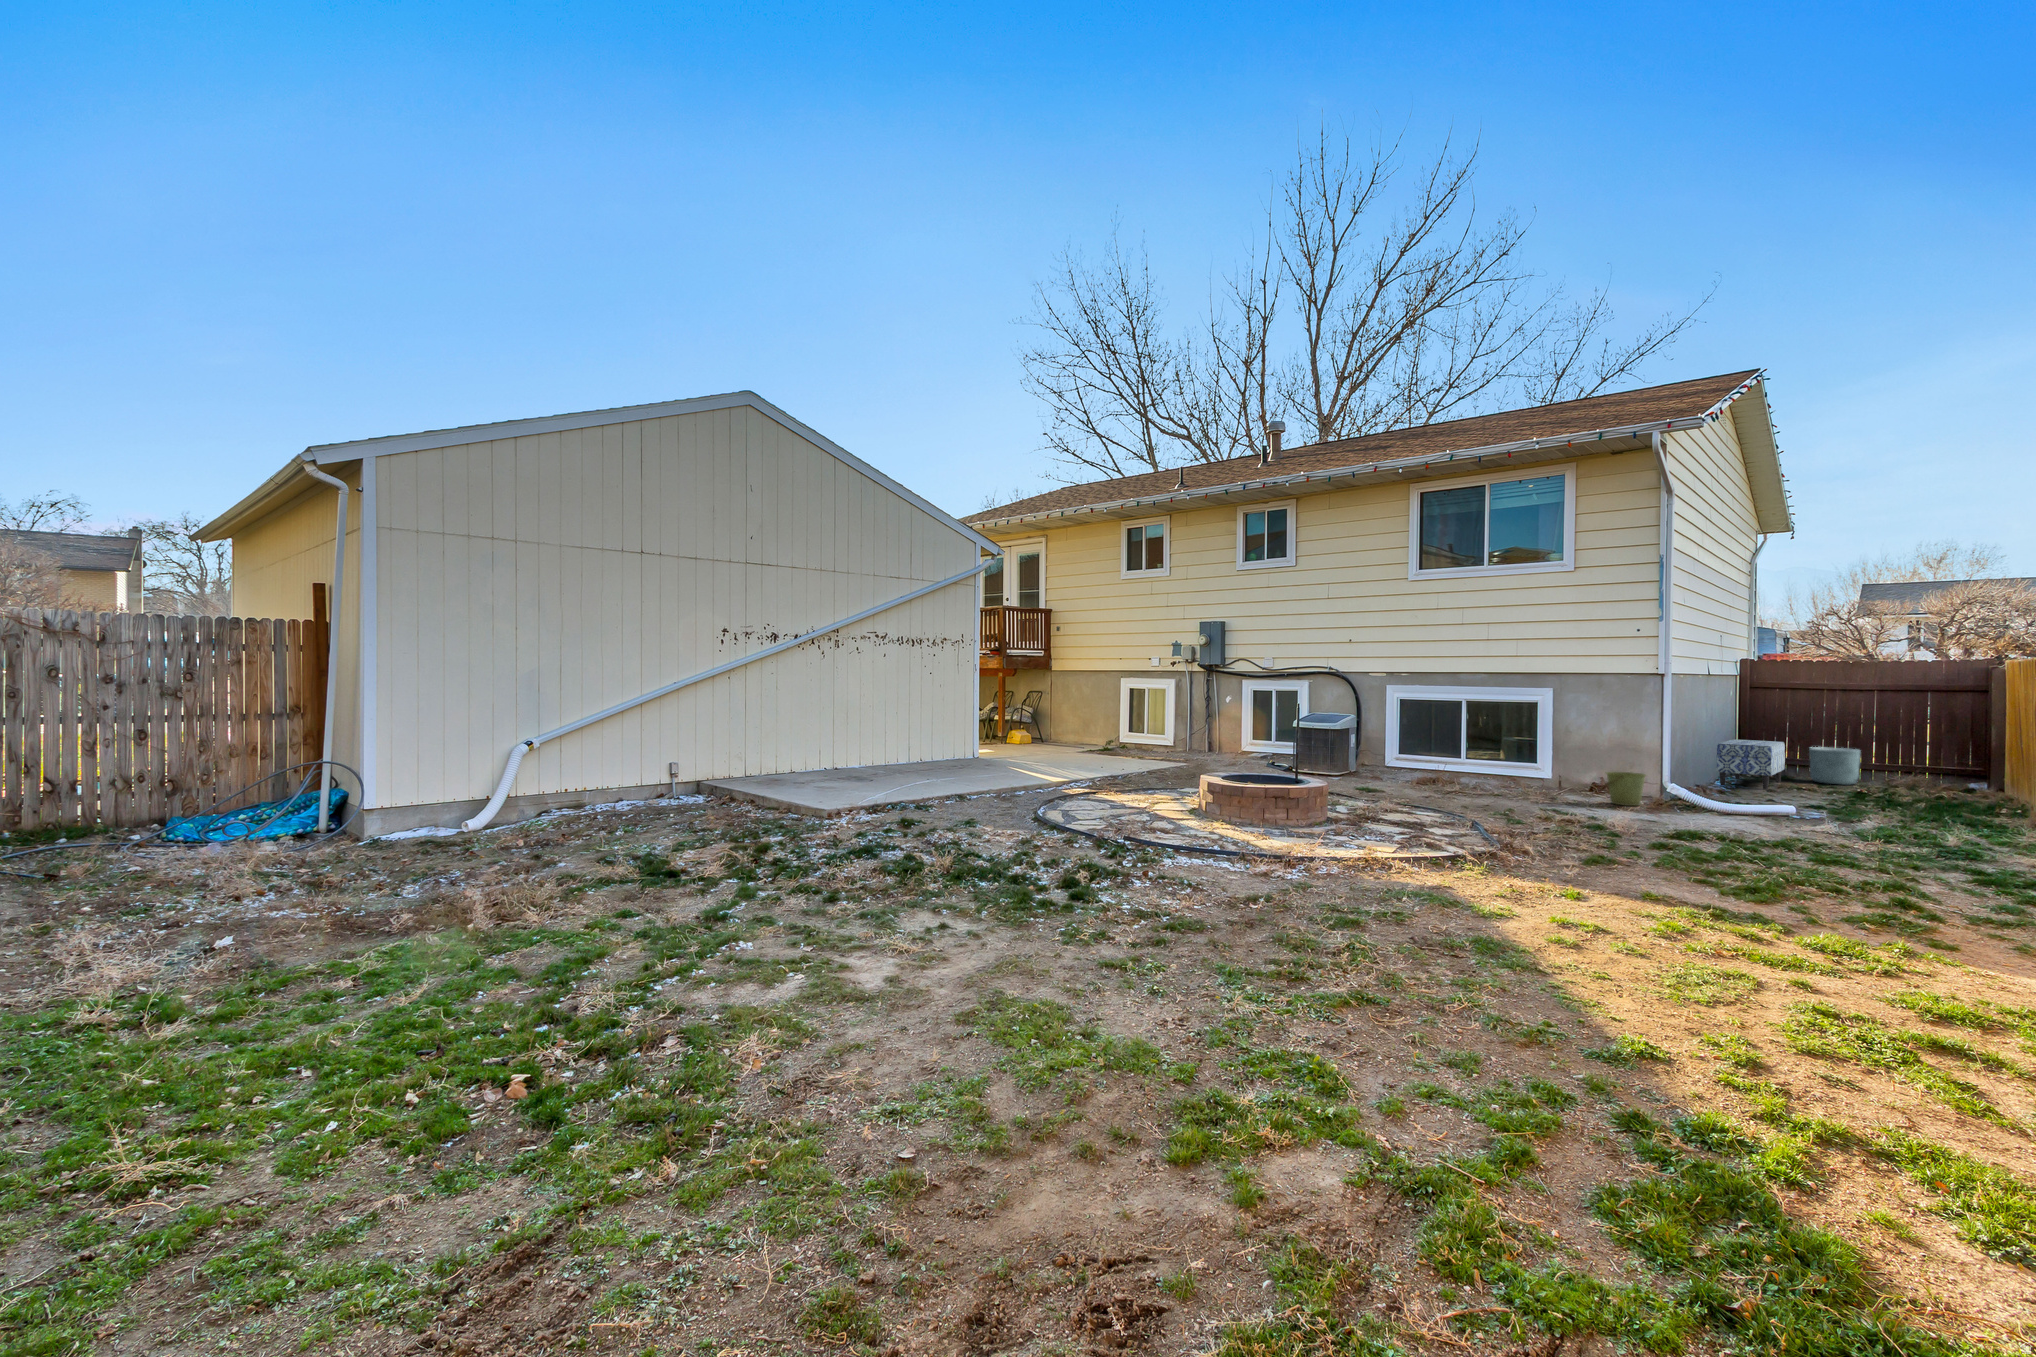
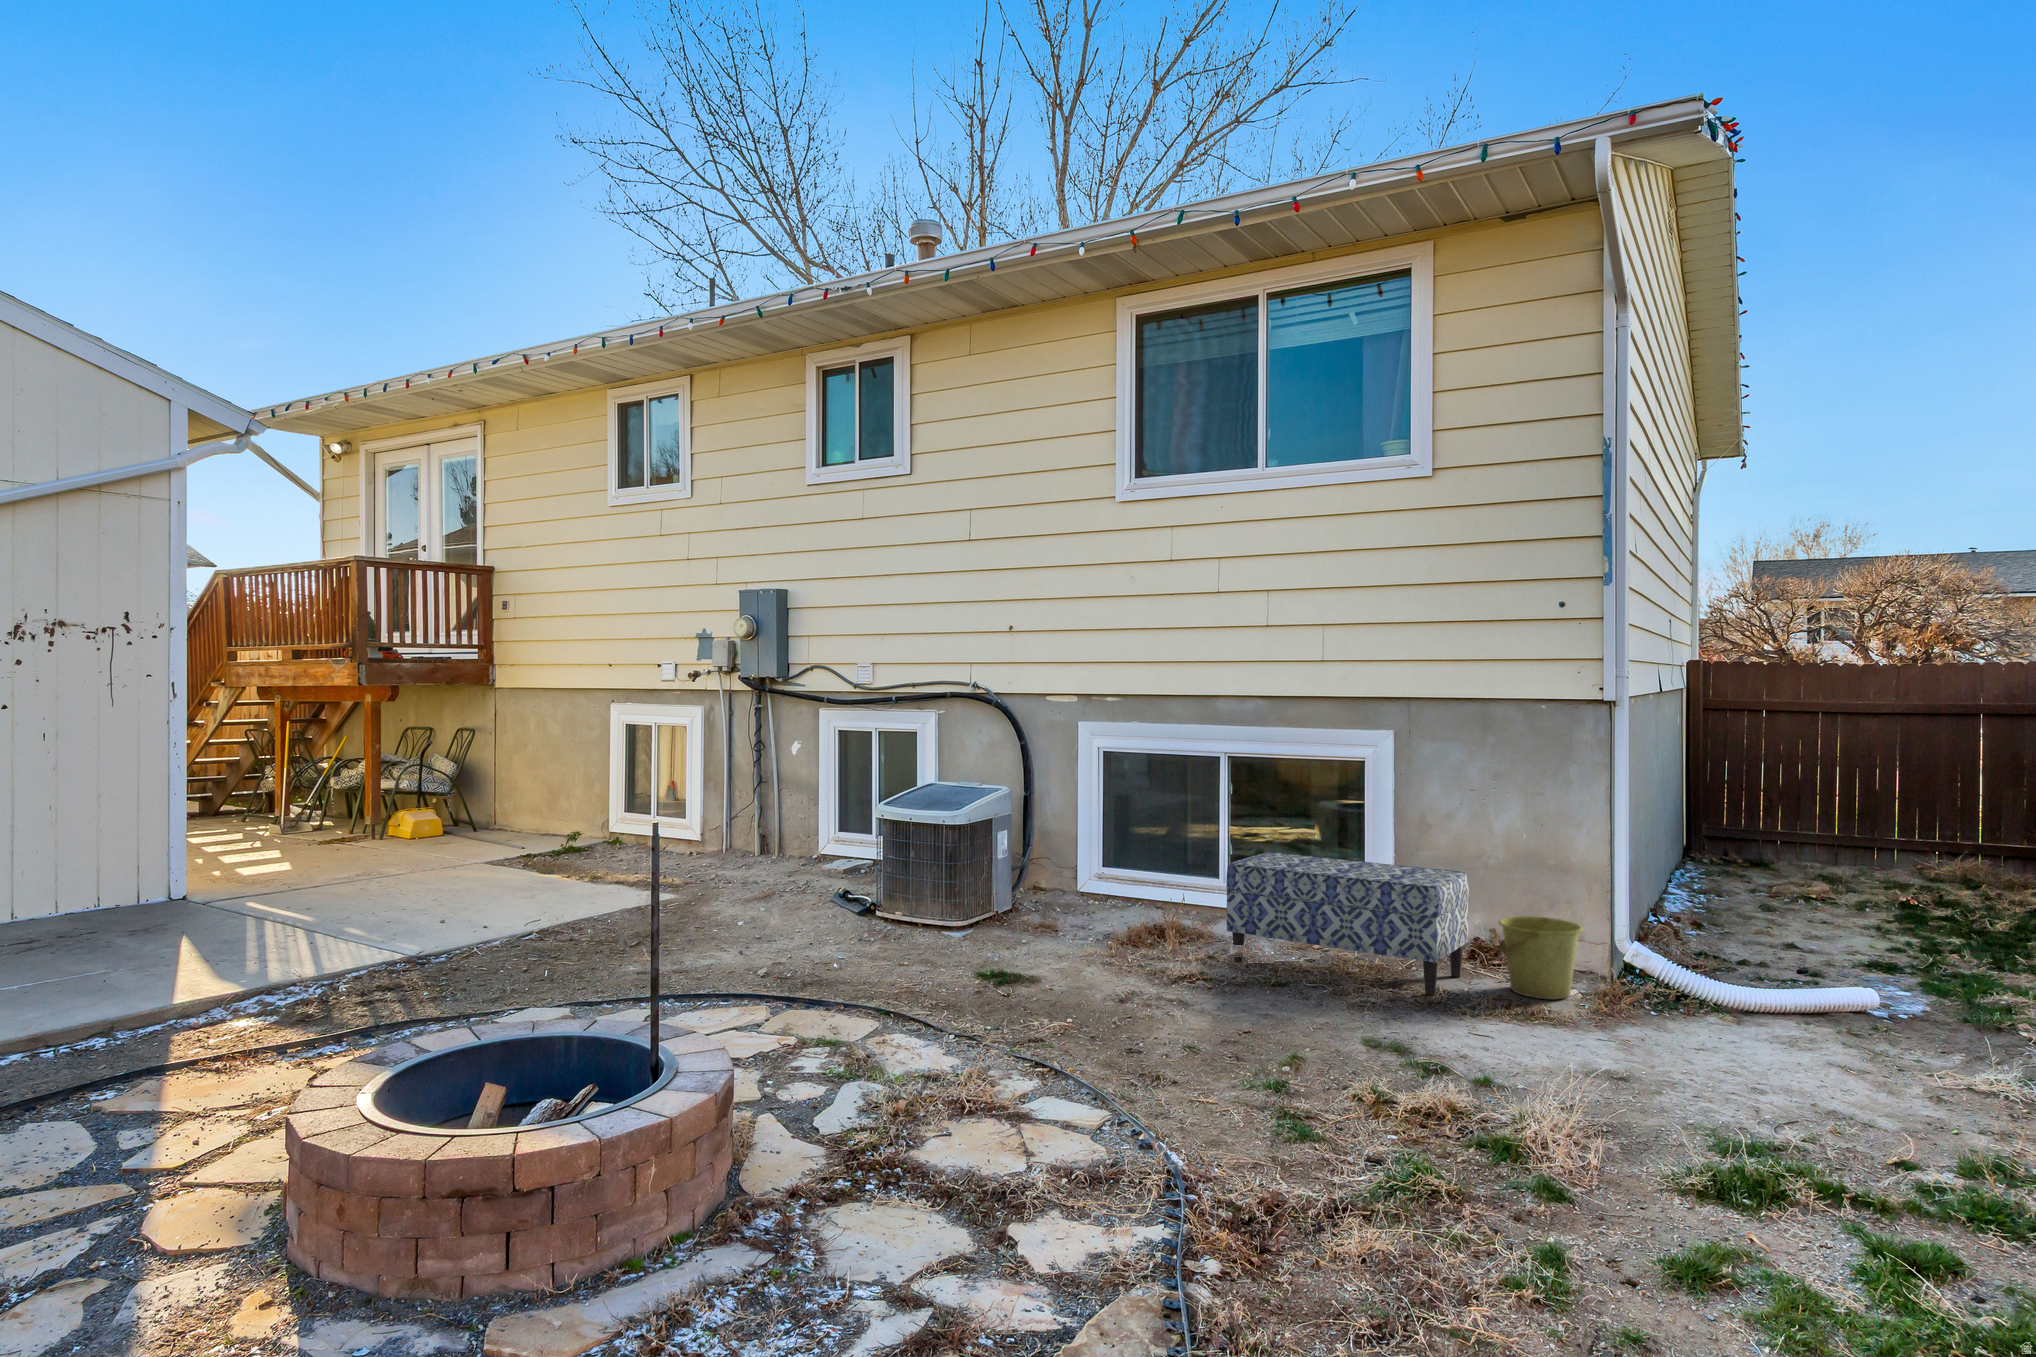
bench: present [1716,739,1785,789] -> present [1226,852,1469,995]
planter: present [1809,747,1860,785] -> none [1807,821,1890,890]

